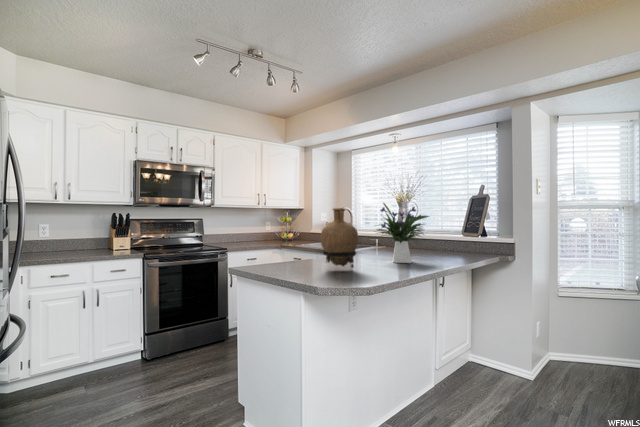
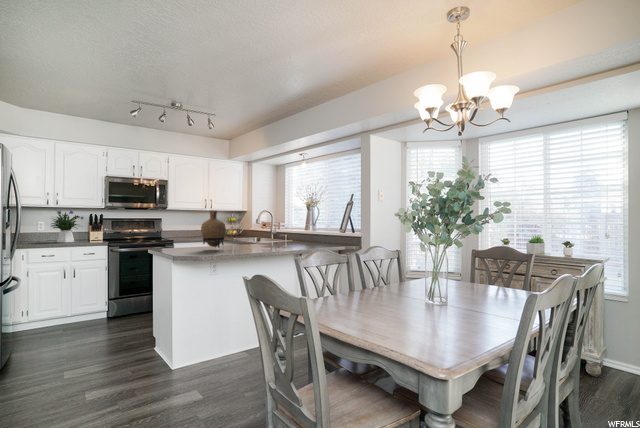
flower arrangement: present [378,203,429,263] -> present [51,210,83,242]

